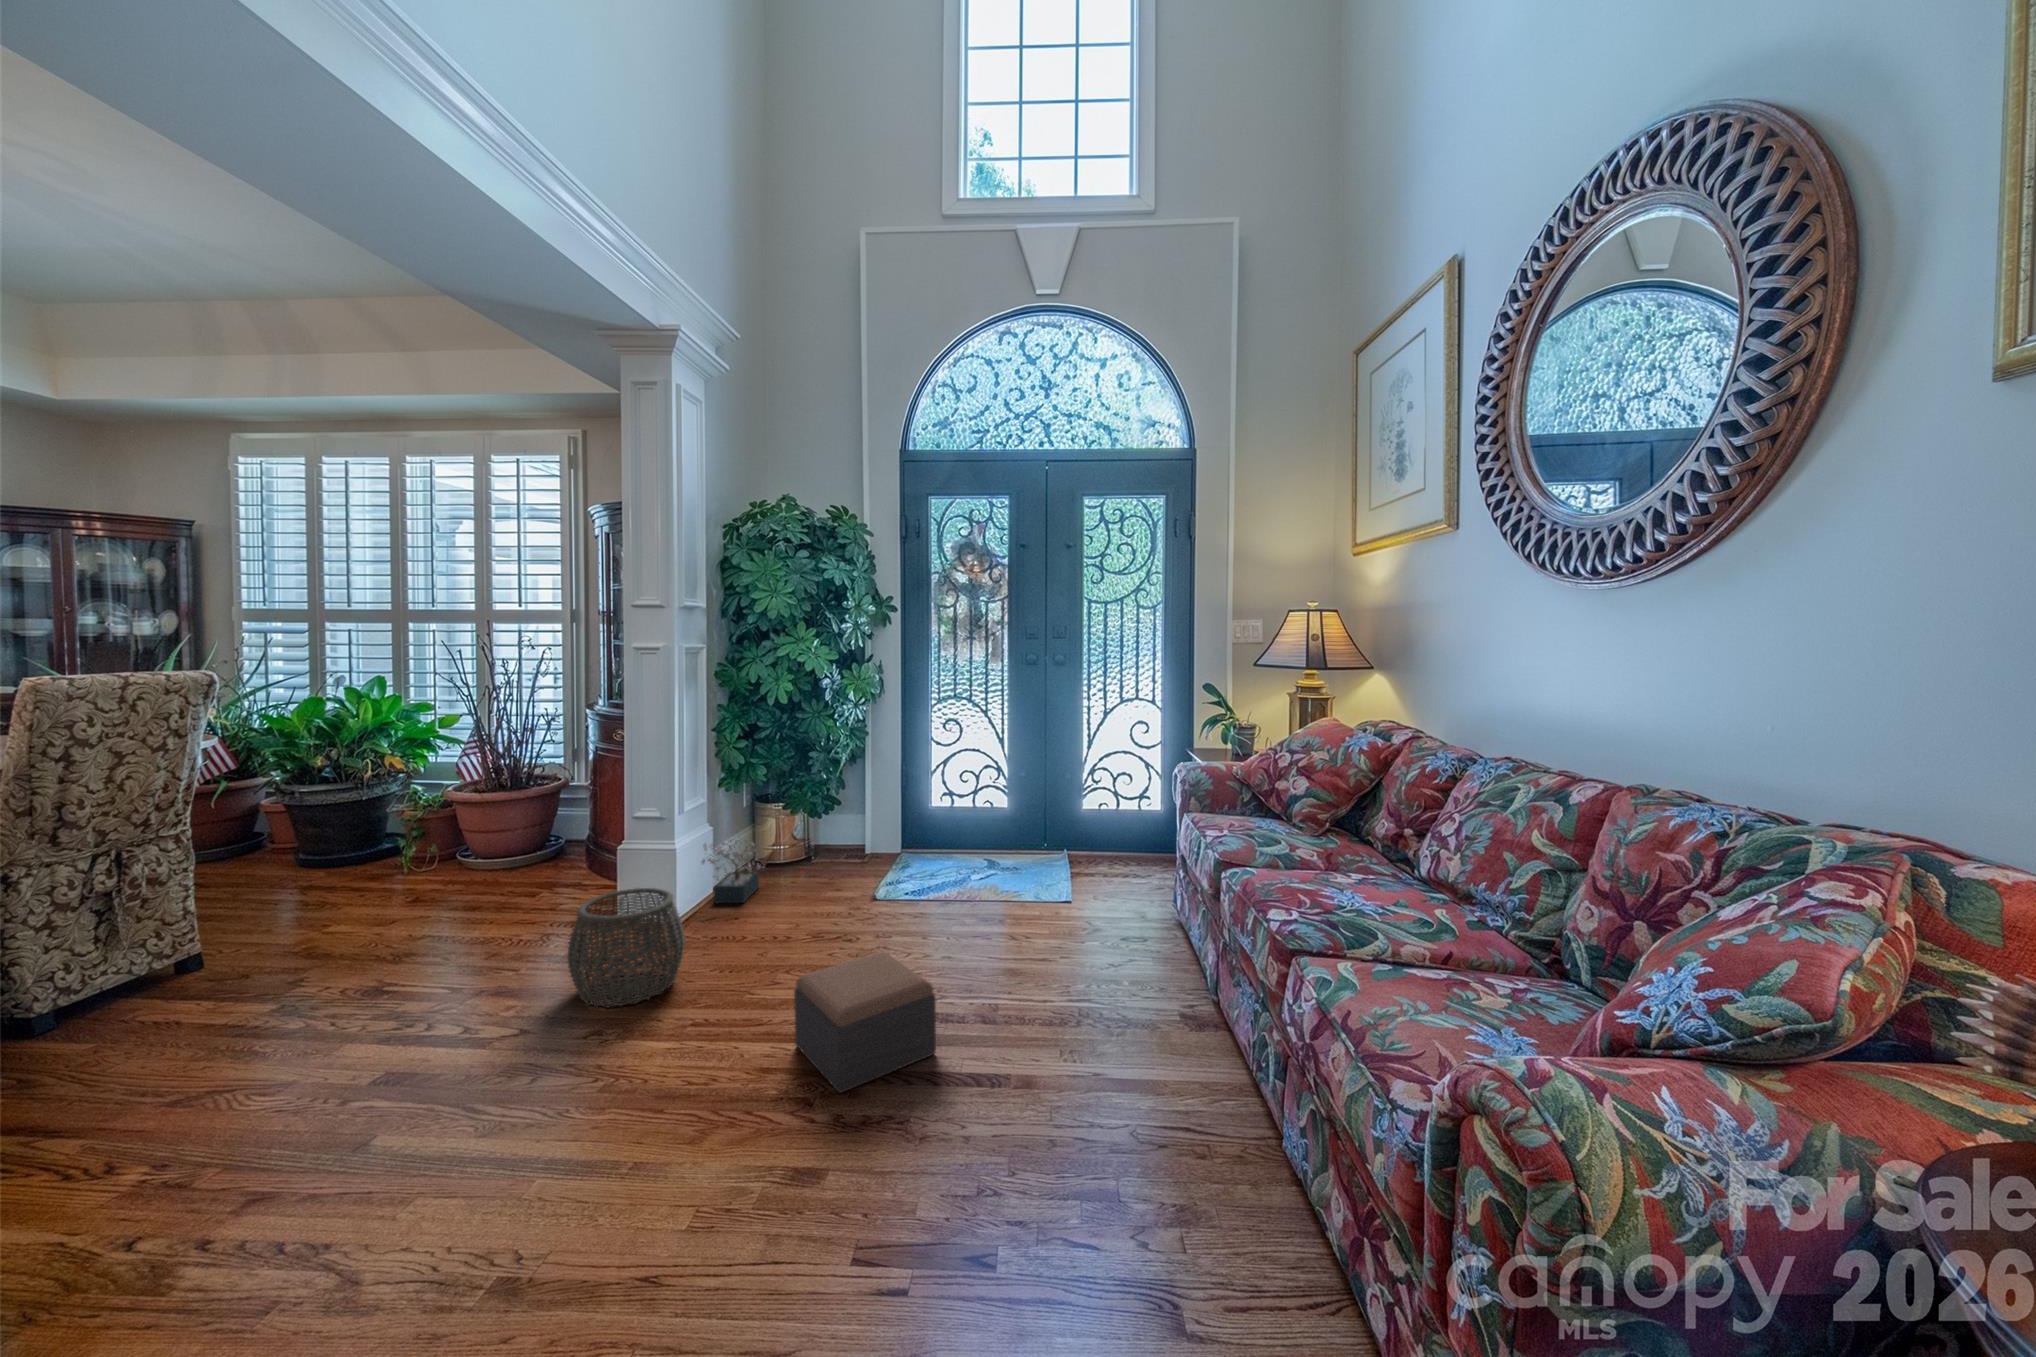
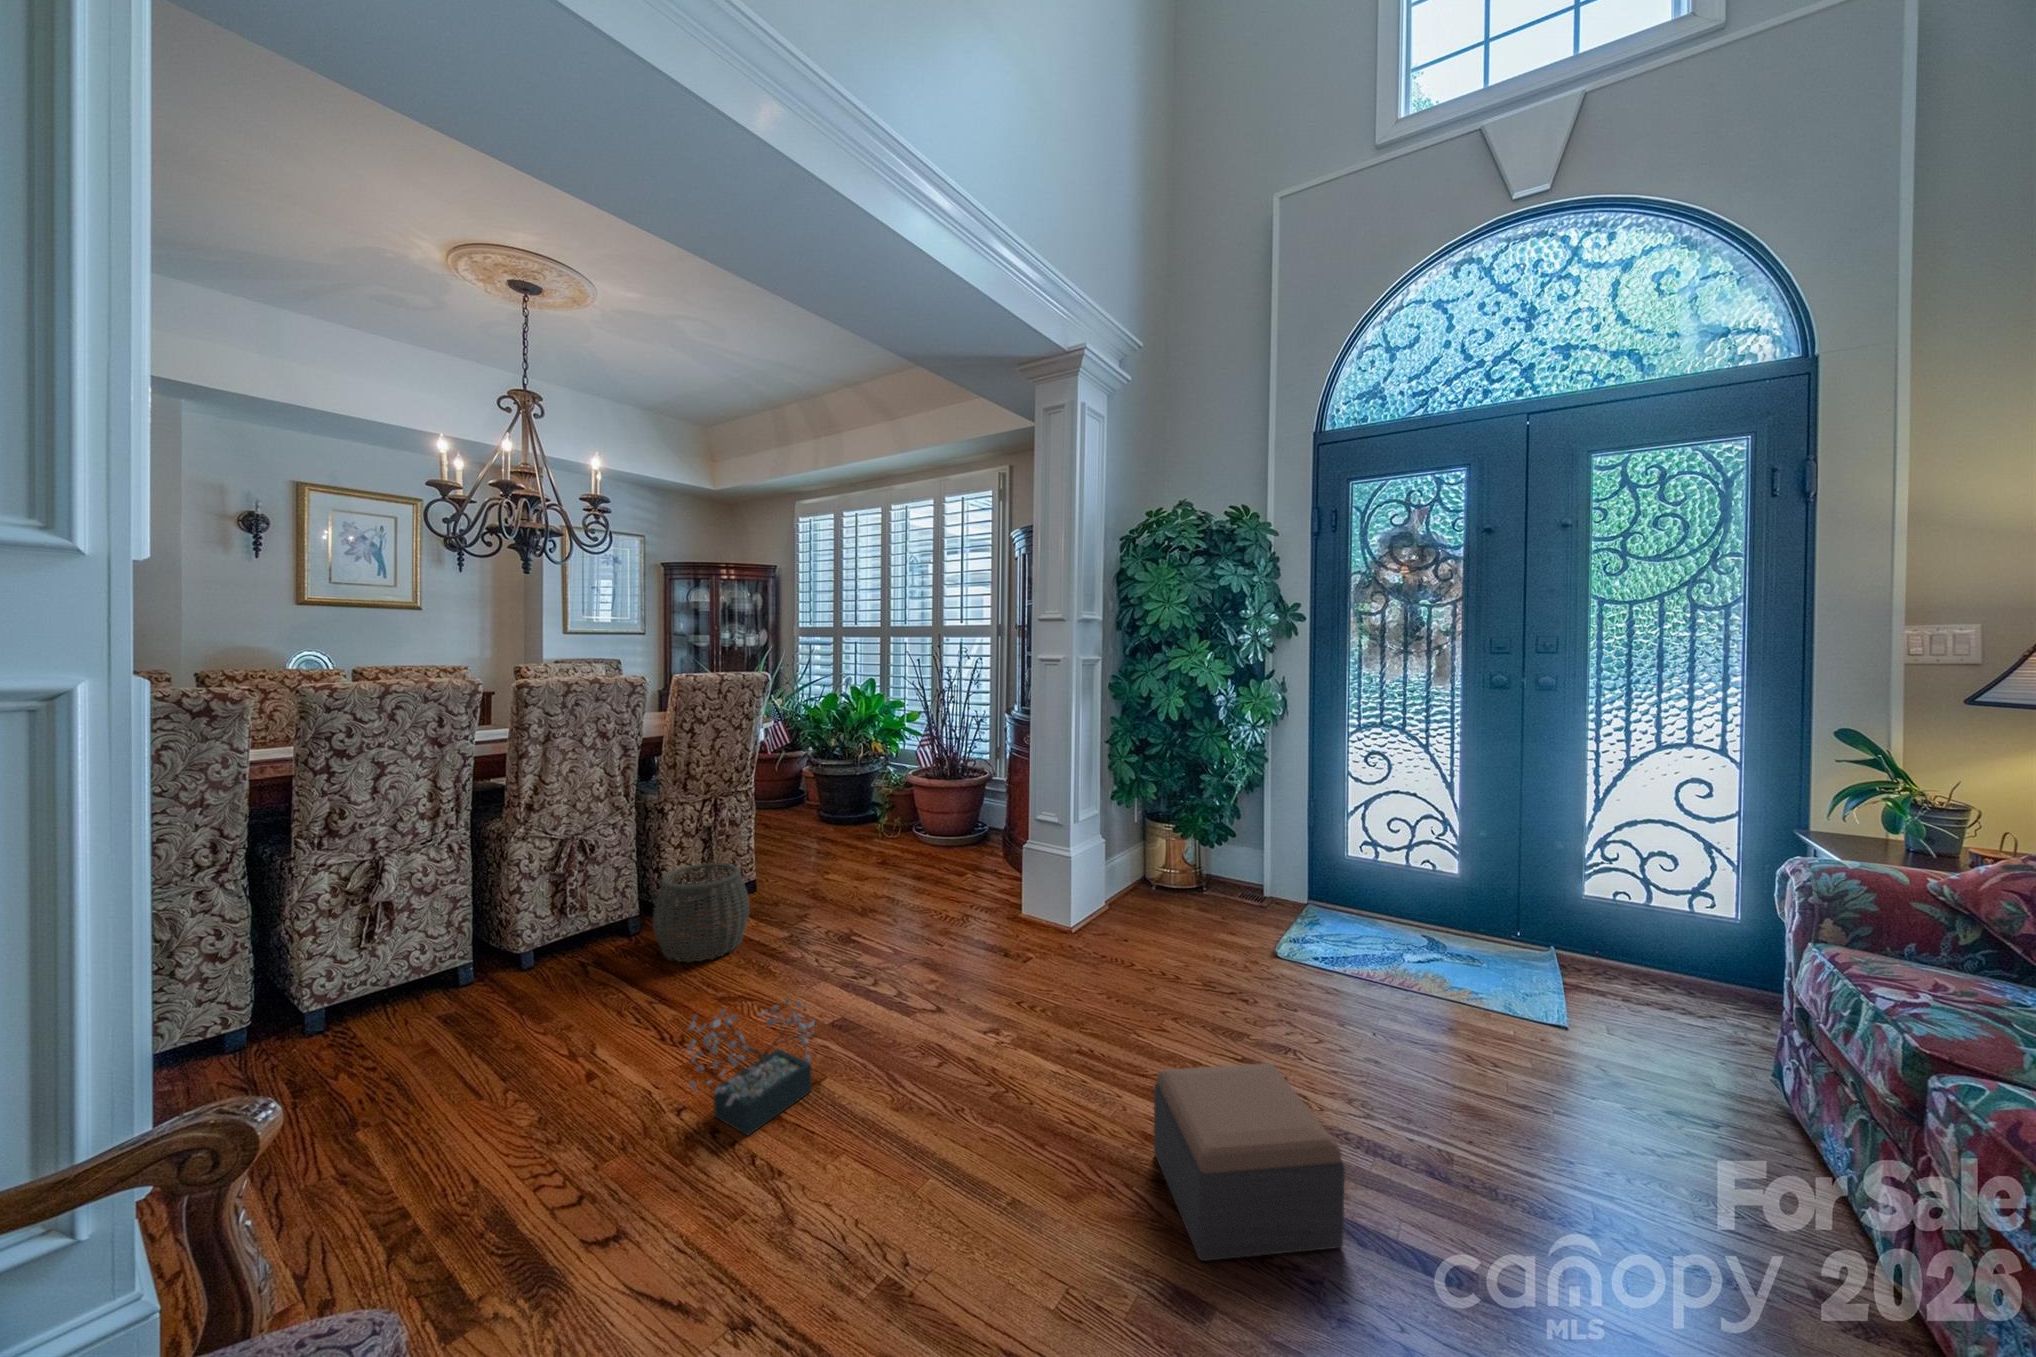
decorative plant: present [702,840,760,903] -> present [687,999,815,1135]
woven basket: present [567,888,685,1008] -> present [653,863,749,962]

